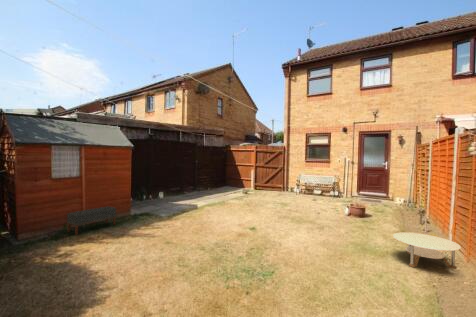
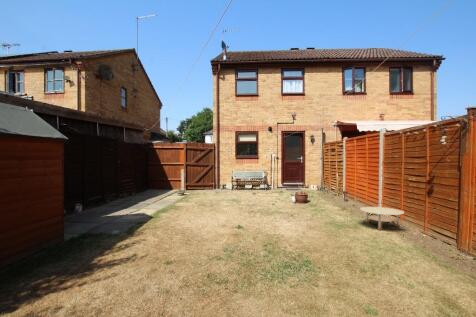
bench: present [67,206,116,235] -> none [17,221,81,265]

